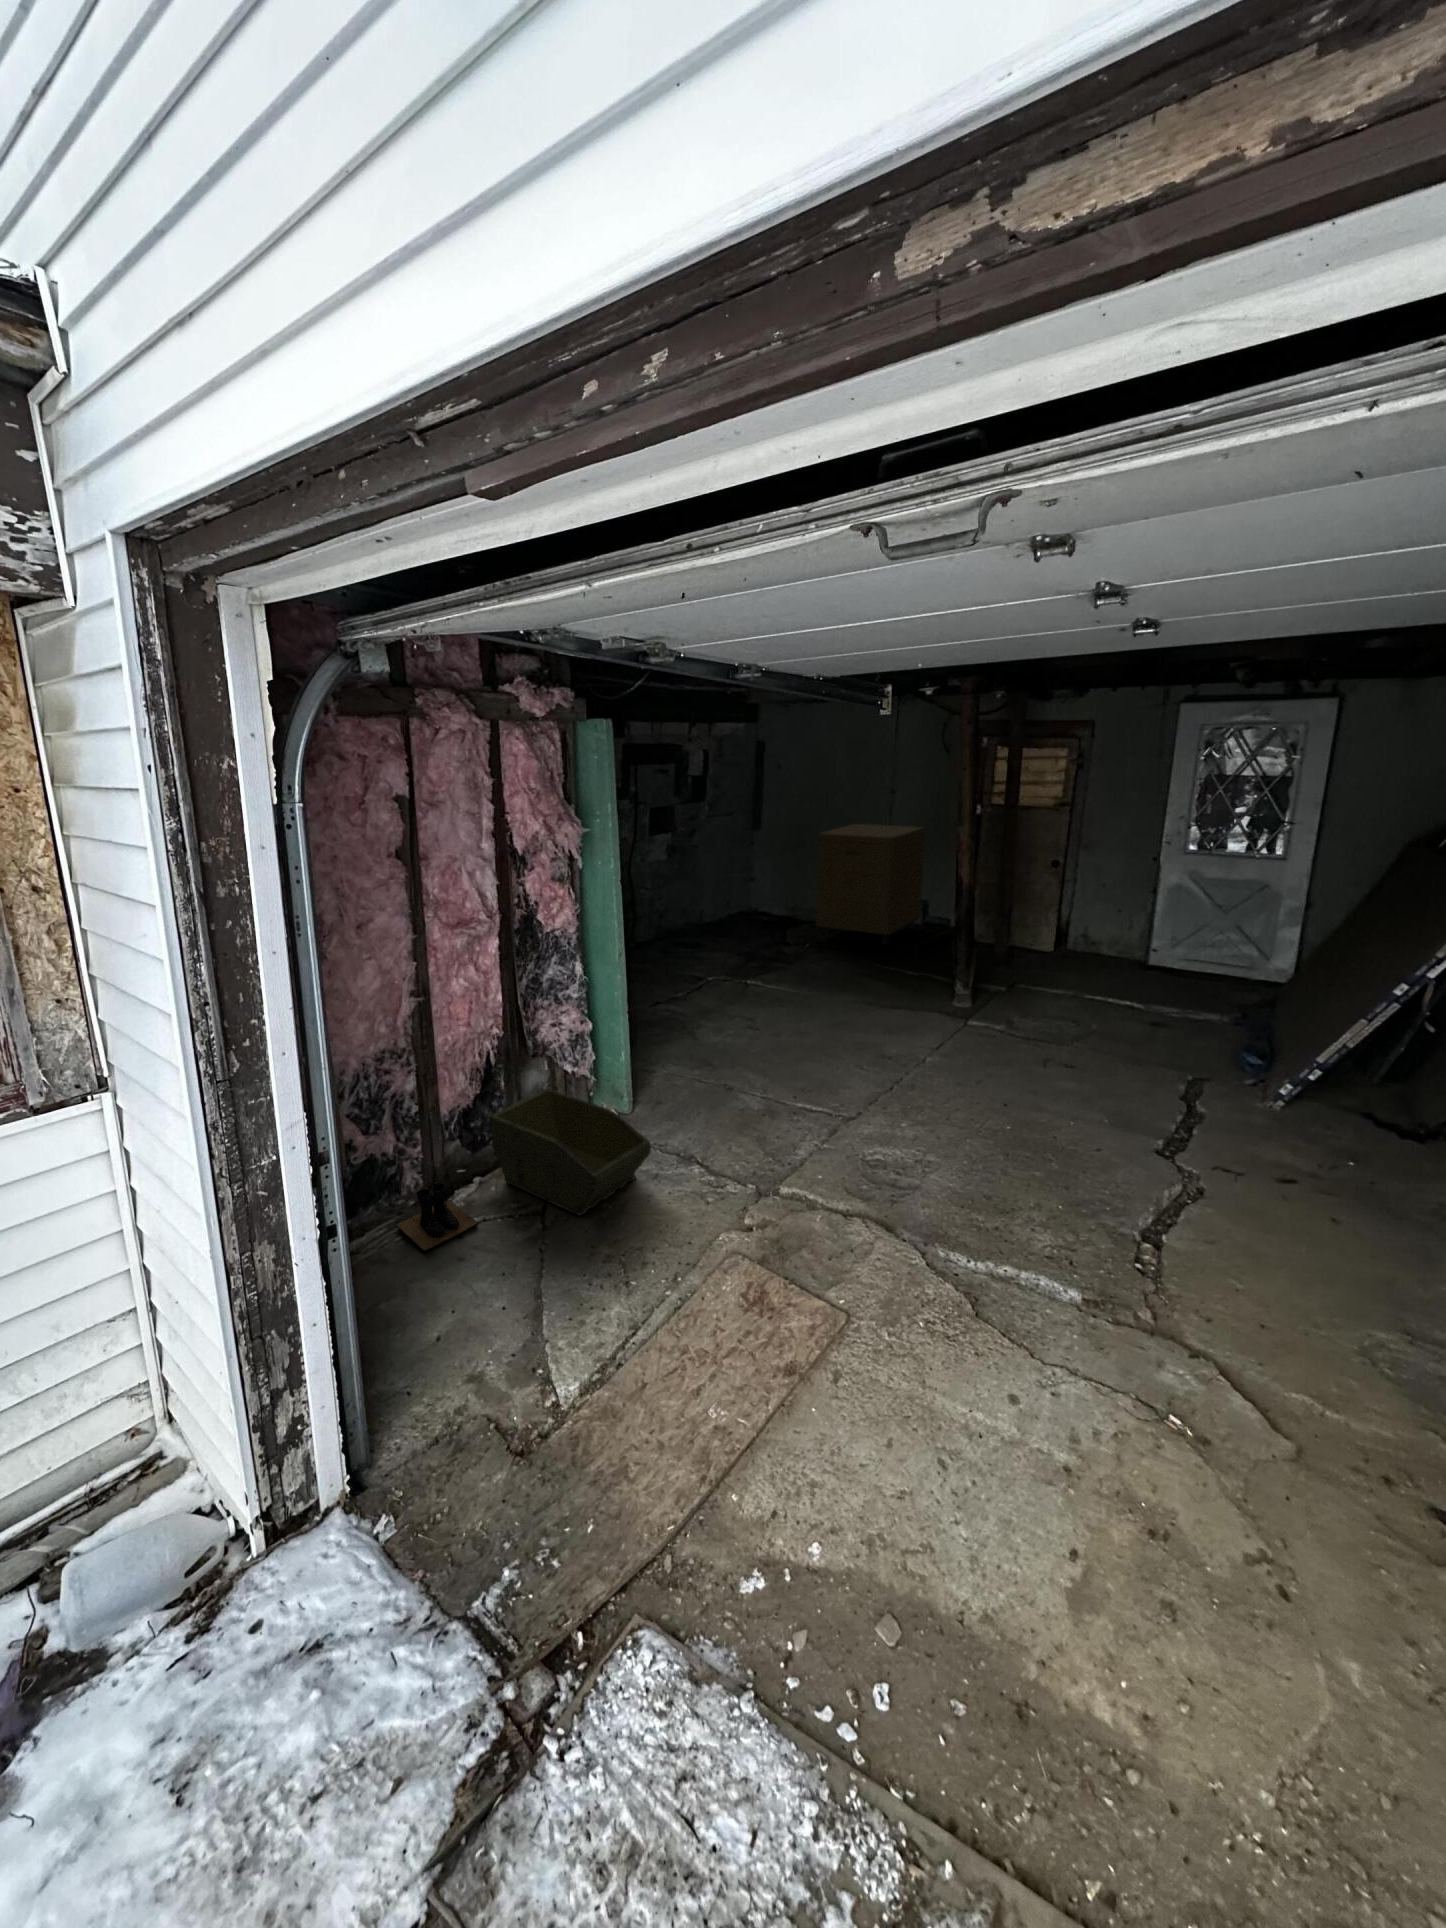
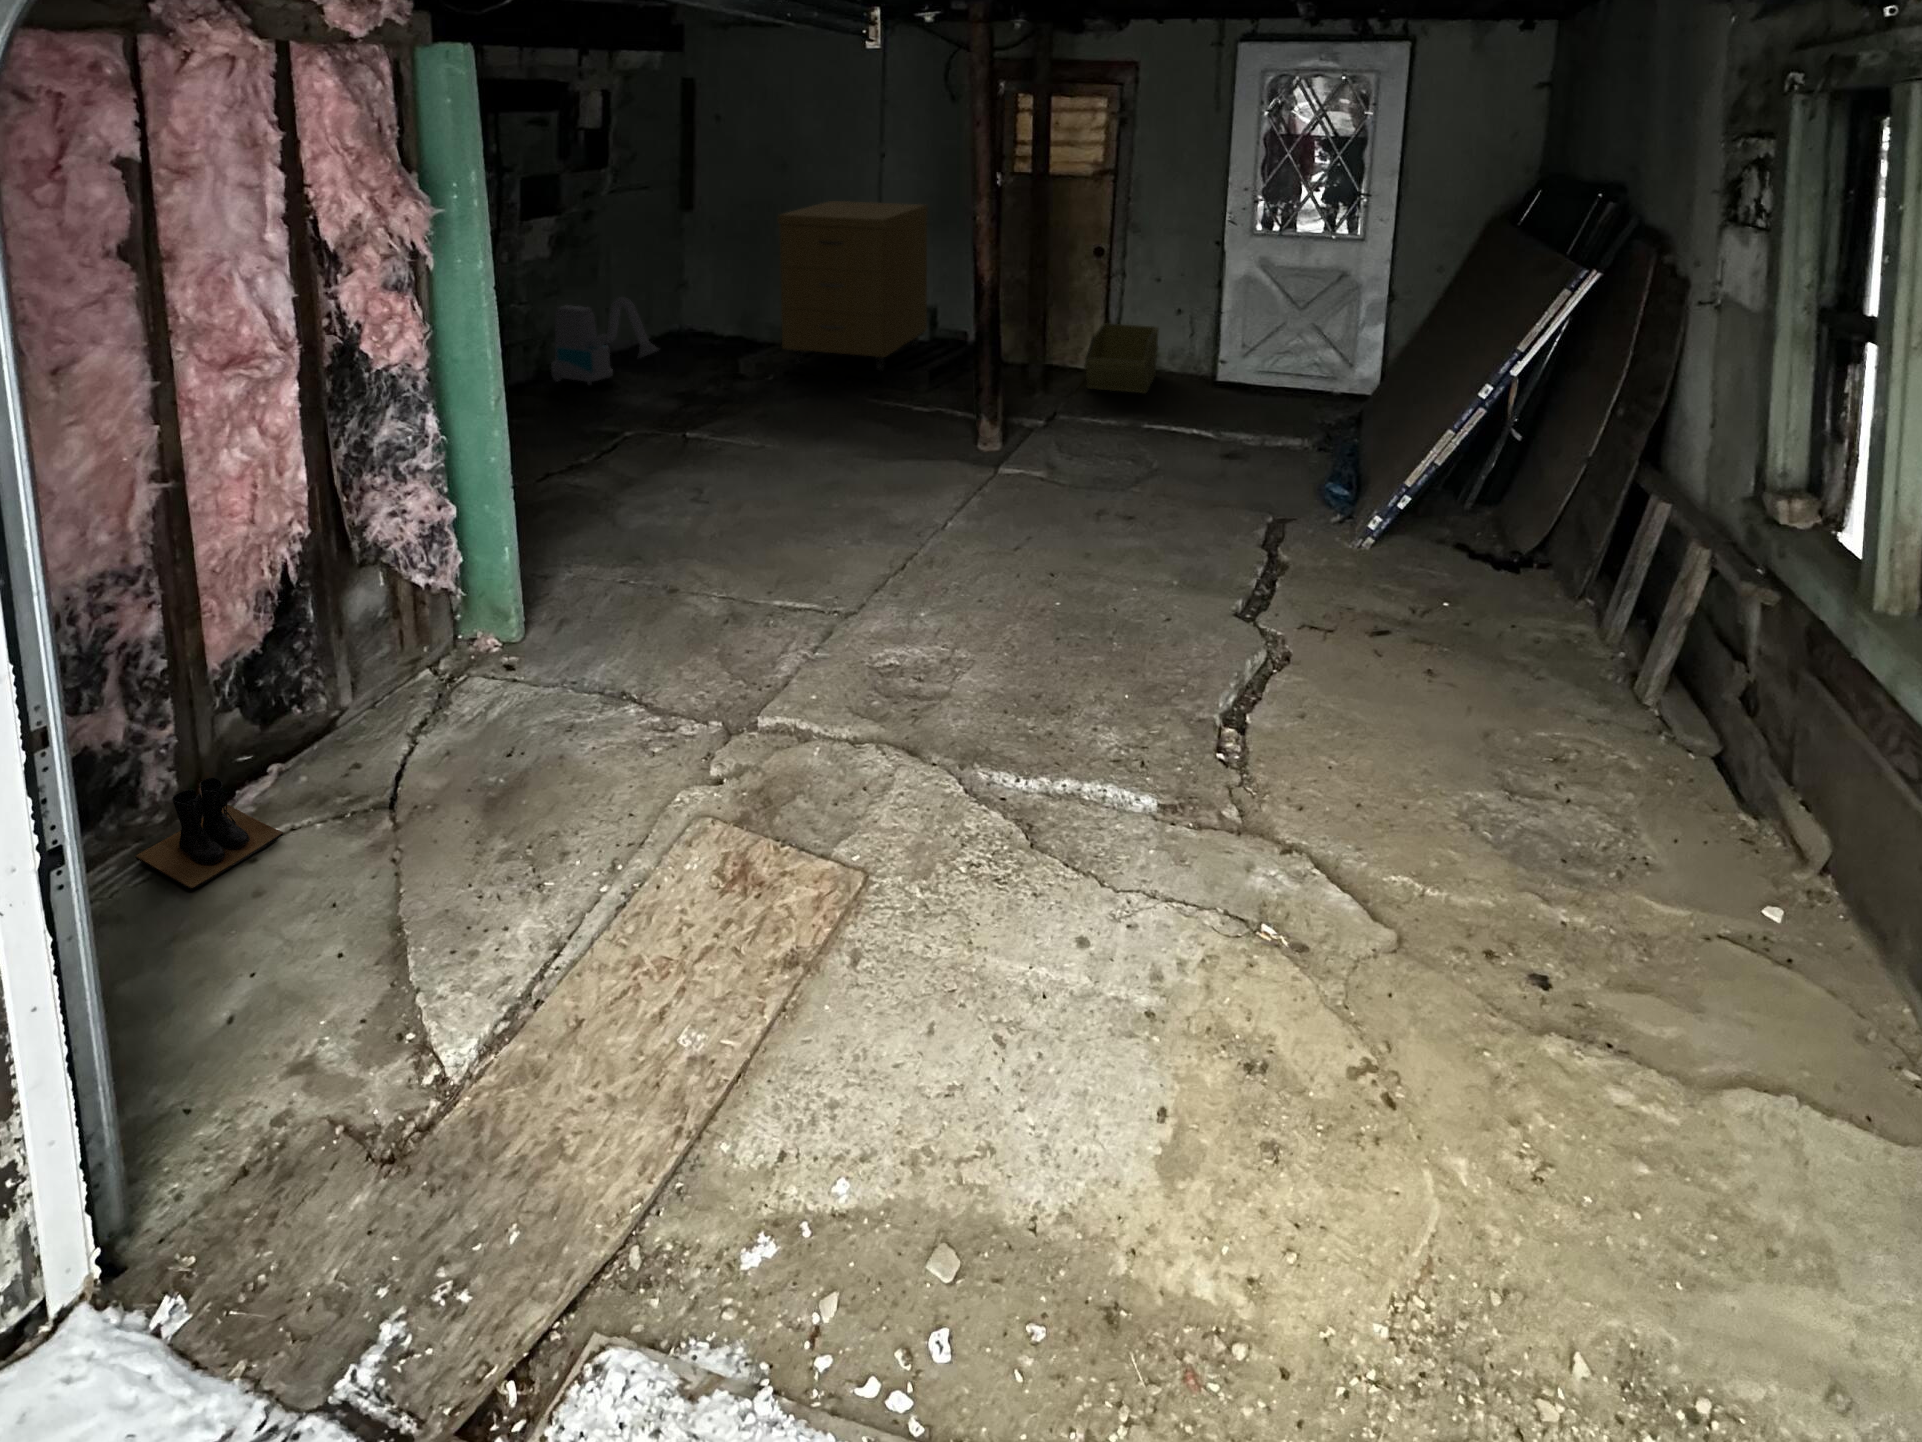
vacuum cleaner: none [664,888,734,945] -> present [551,297,659,385]
storage bin: present [489,1088,651,1216] -> present [1084,323,1159,393]

